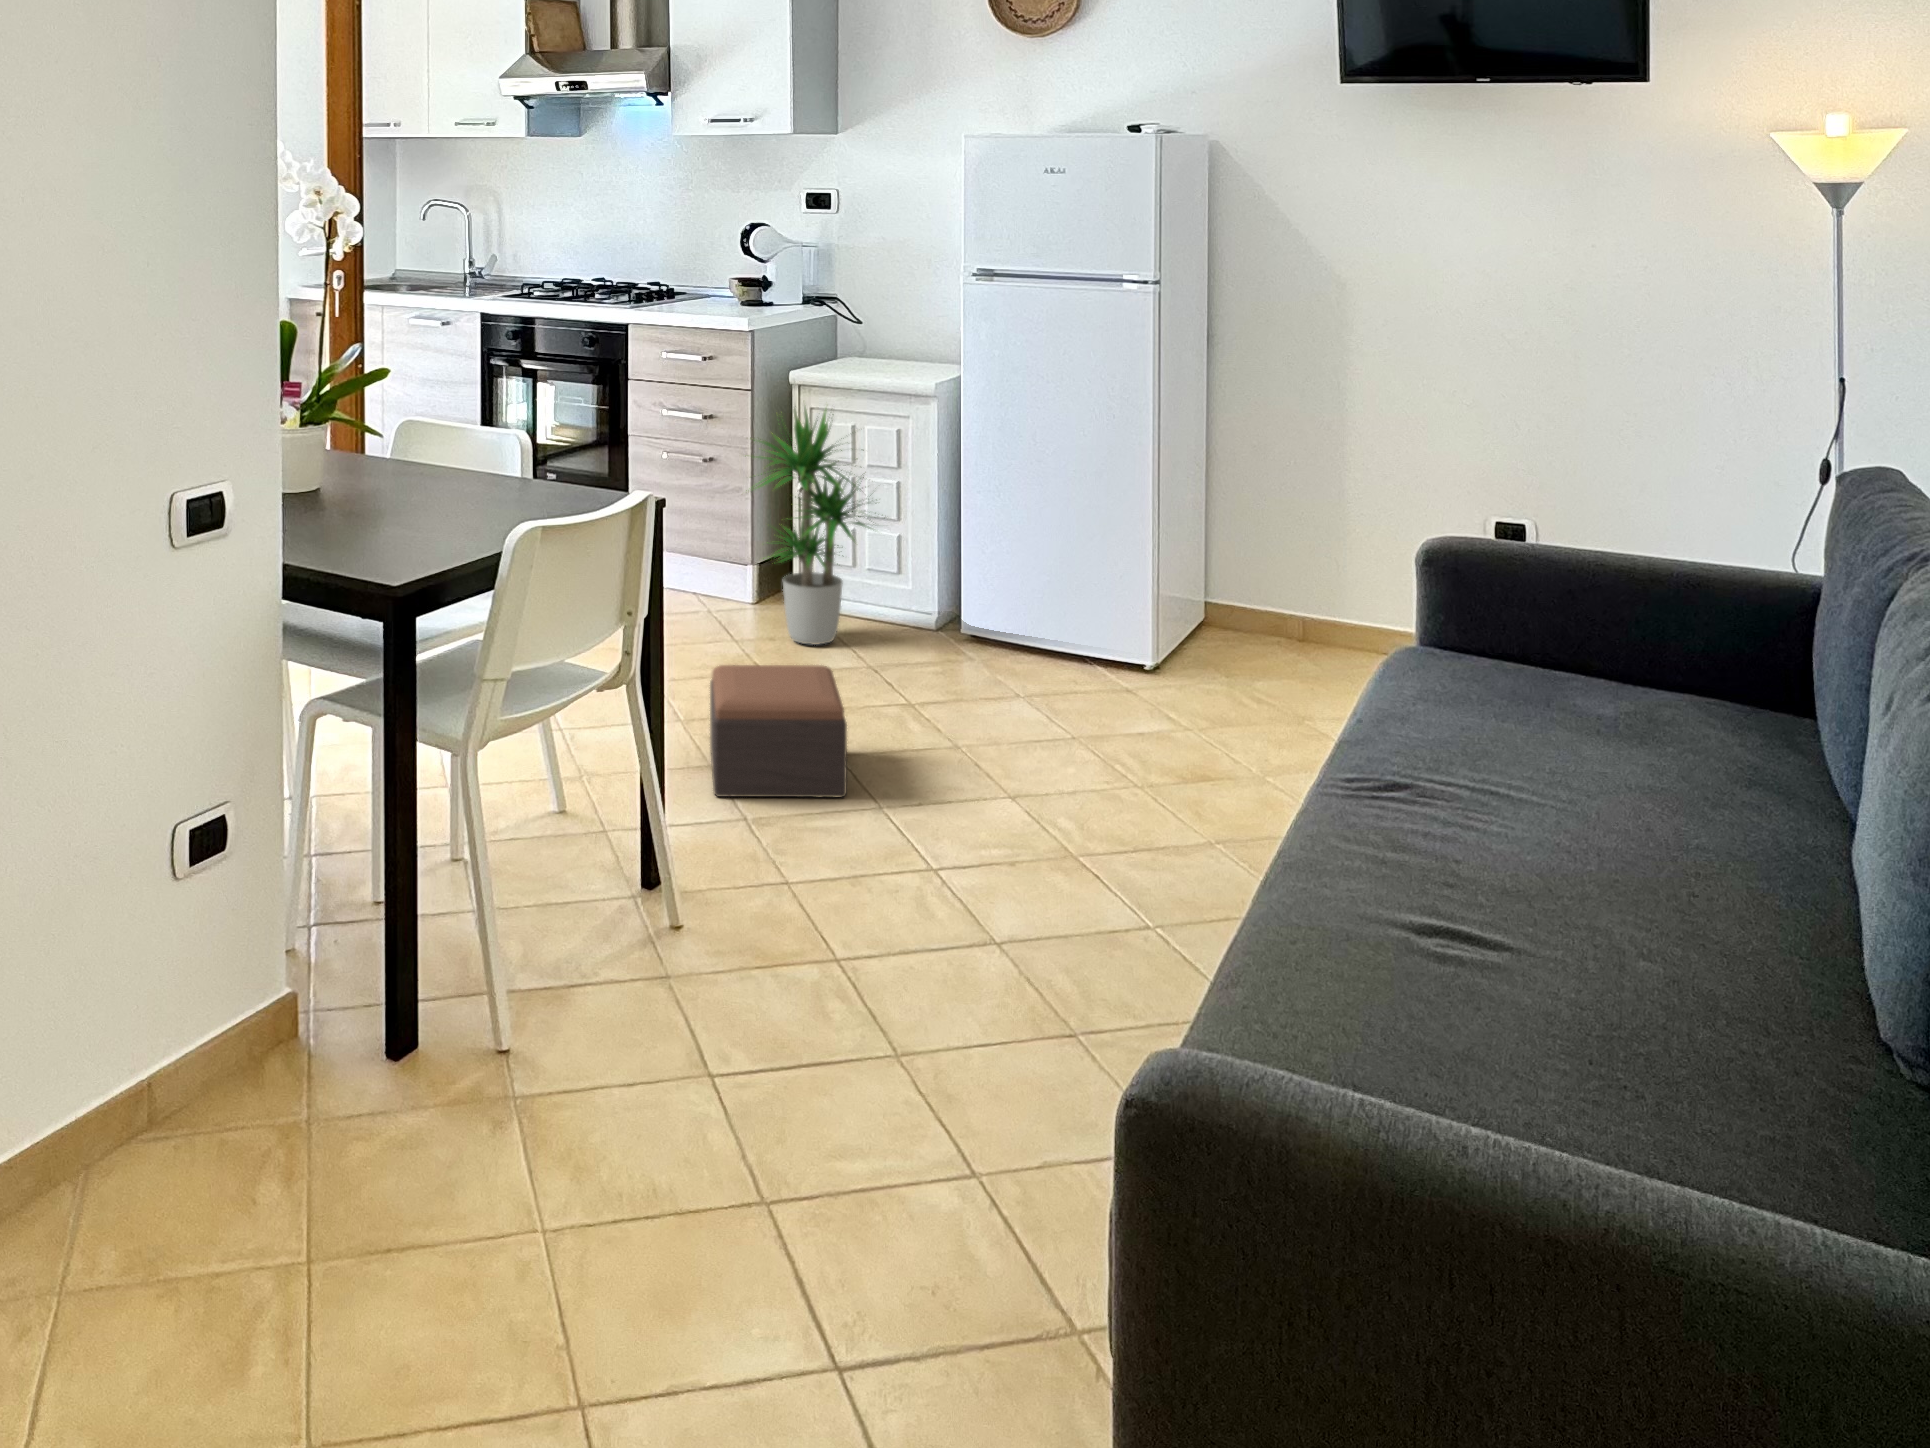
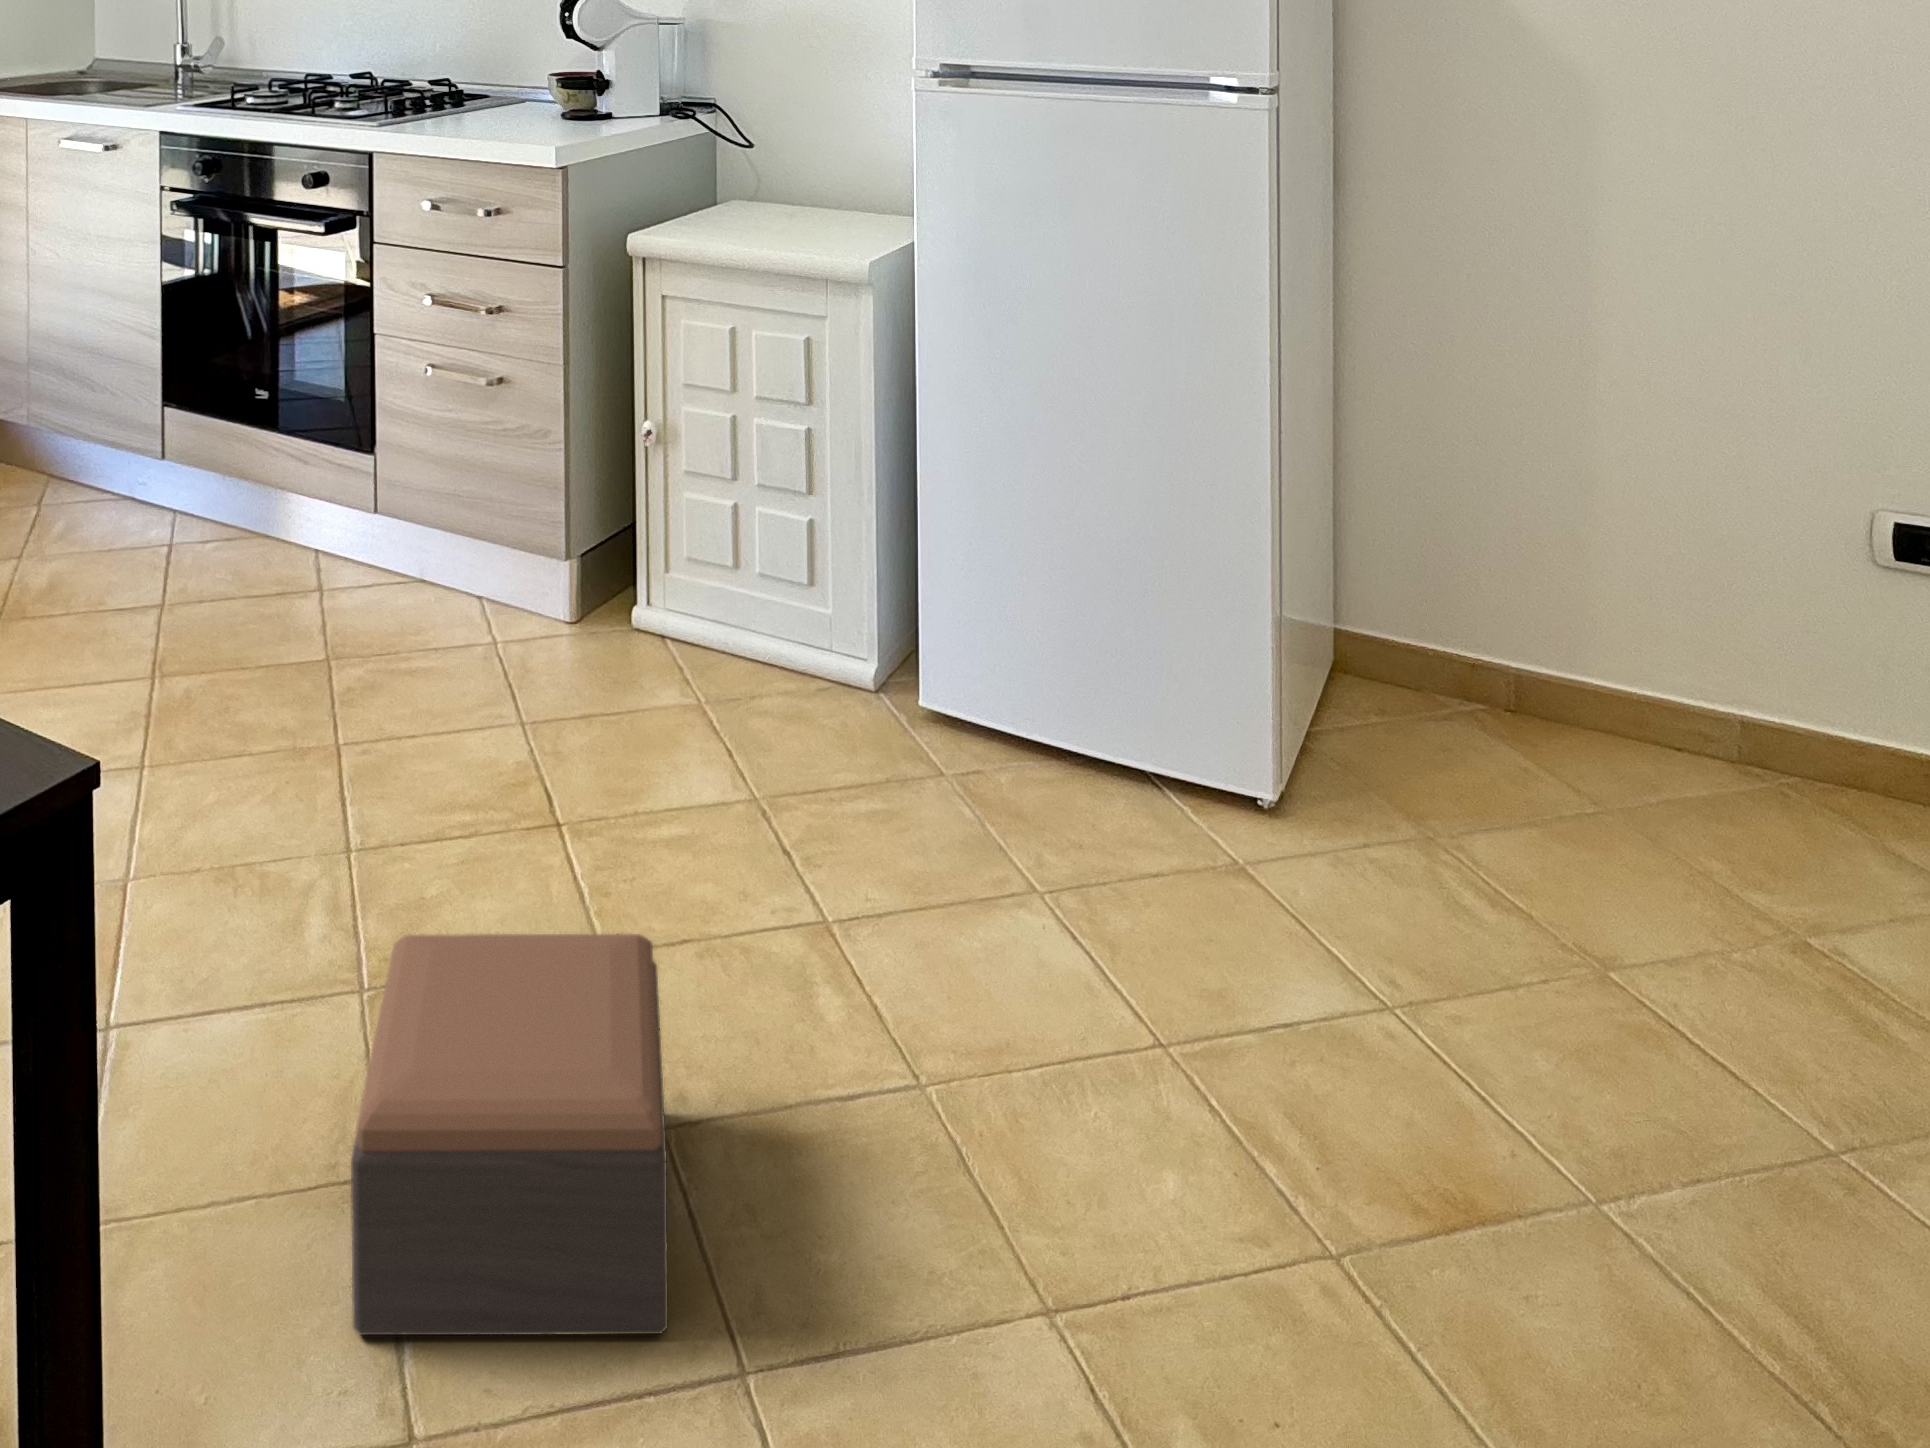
potted plant: present [753,409,866,644] -> none [525,289,799,739]

